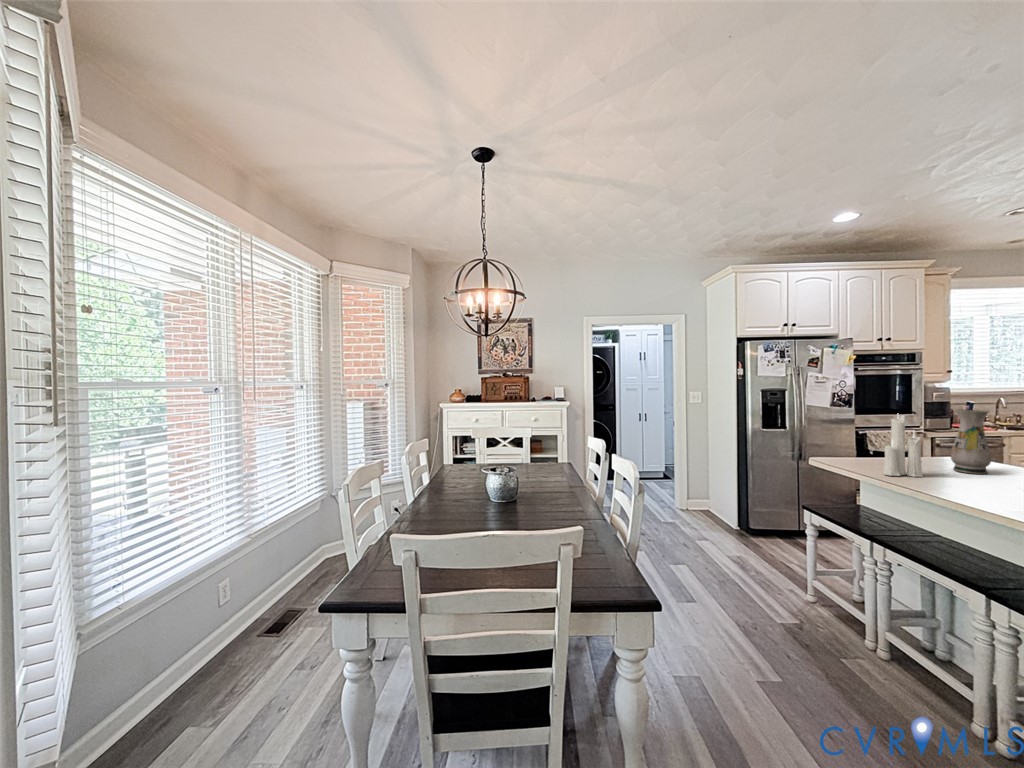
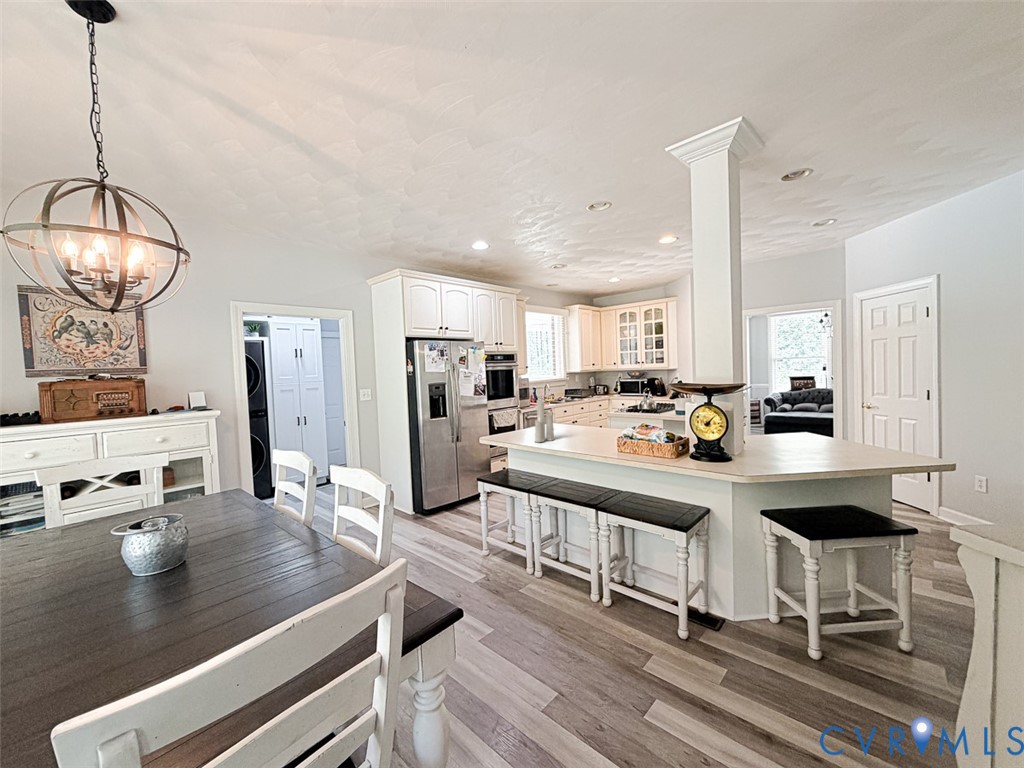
vase: present [951,410,991,474] -> none [561,391,579,433]

